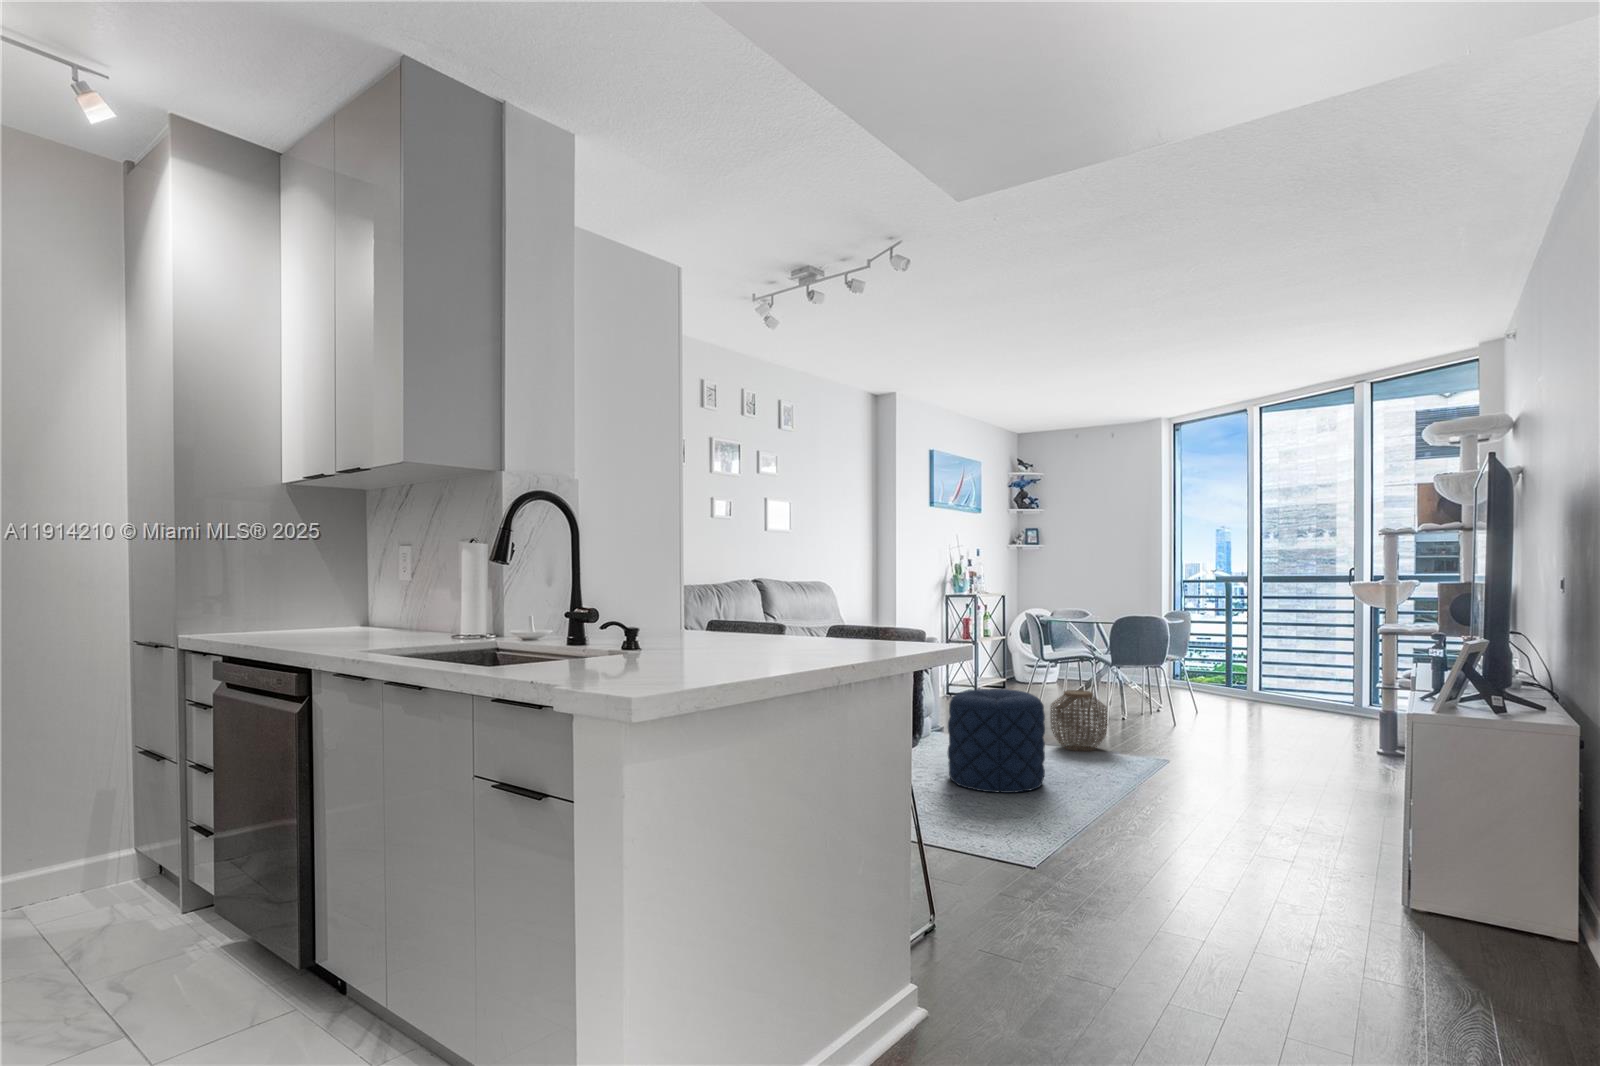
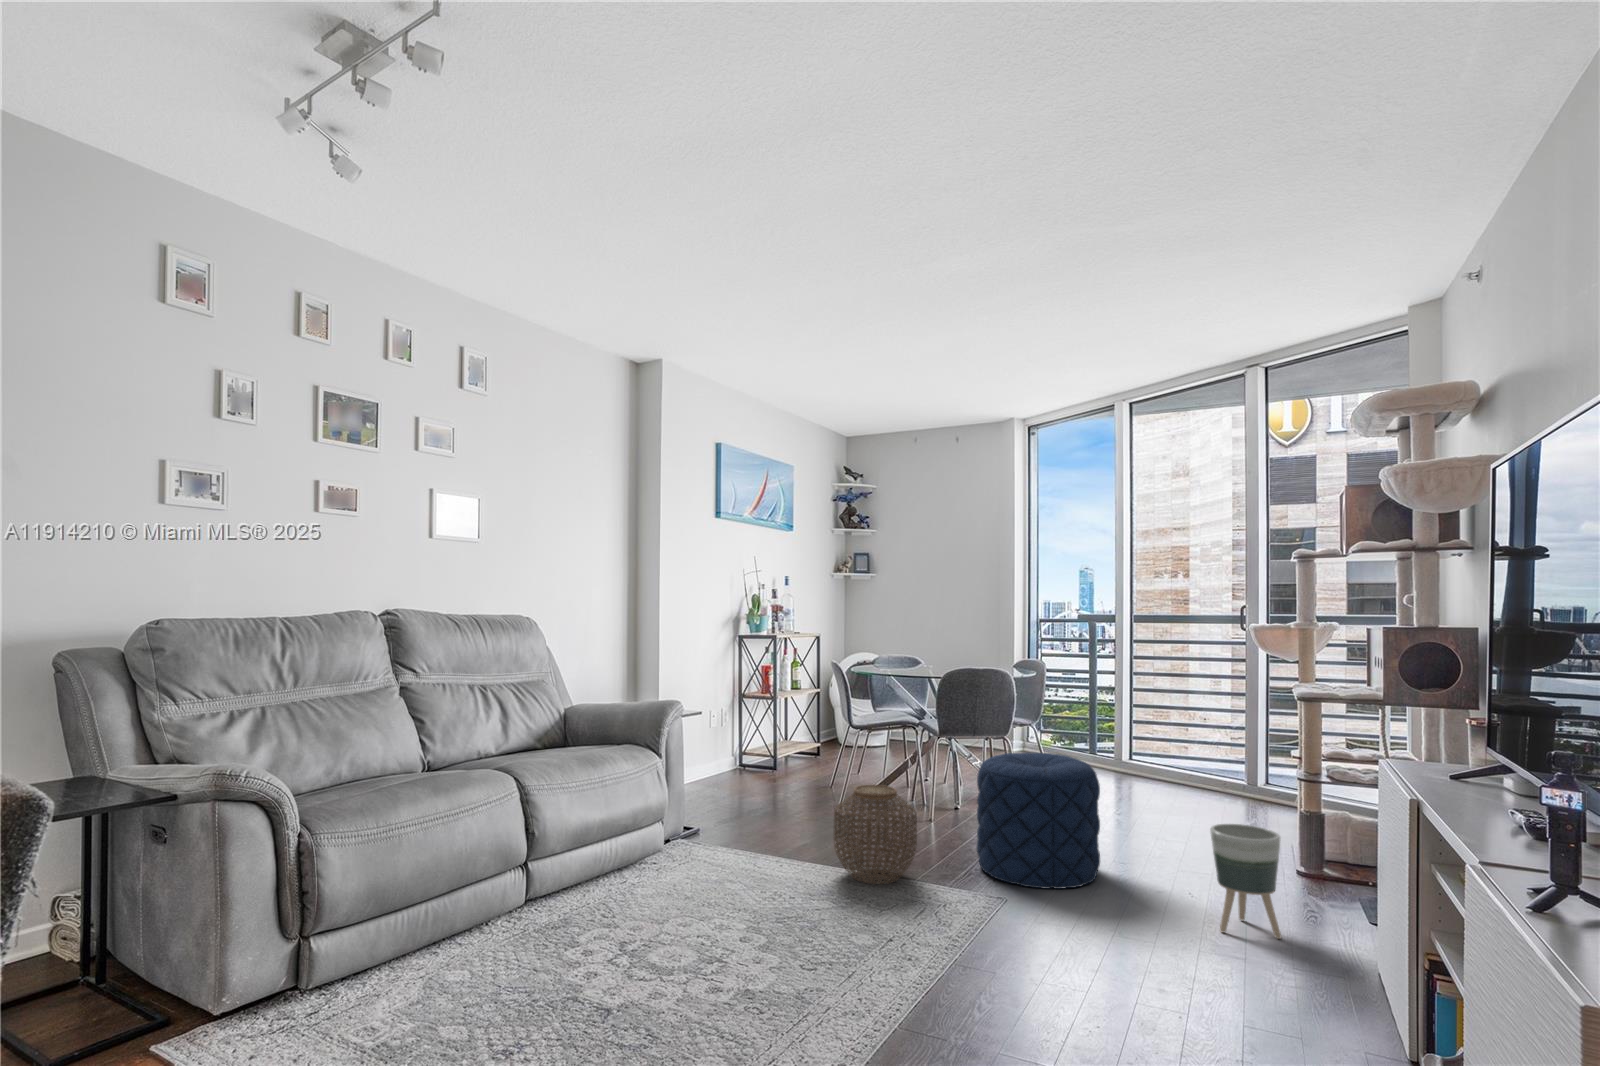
pouf: present [948,689,1045,793] -> present [977,752,1100,889]
planter: none [1308,711,1354,779] -> present [1210,824,1281,939]

